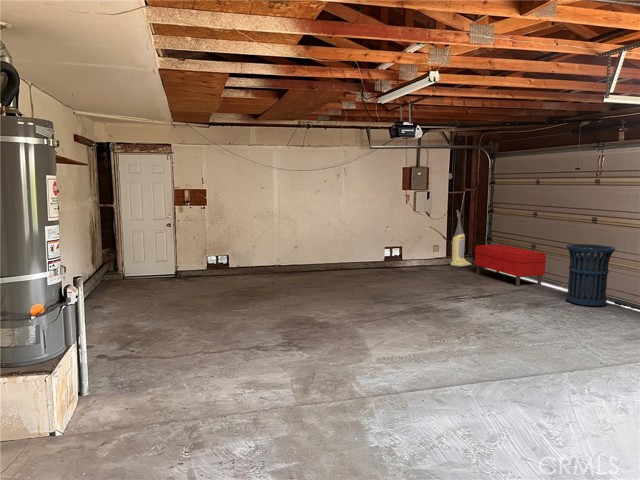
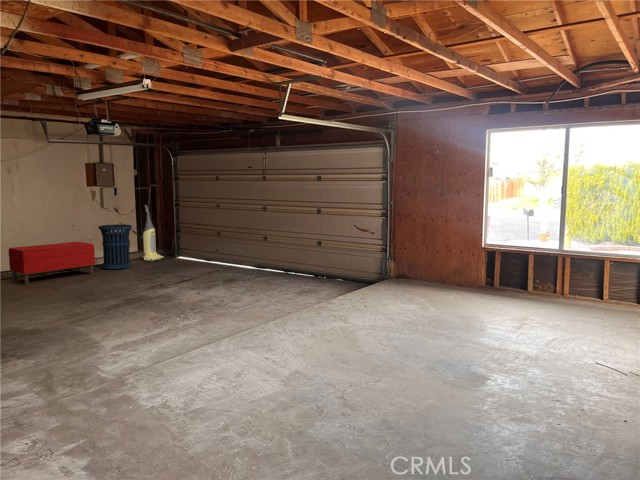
trash can: present [566,244,615,307] -> present [98,224,132,270]
bench: present [475,245,546,287] -> present [9,242,95,284]

